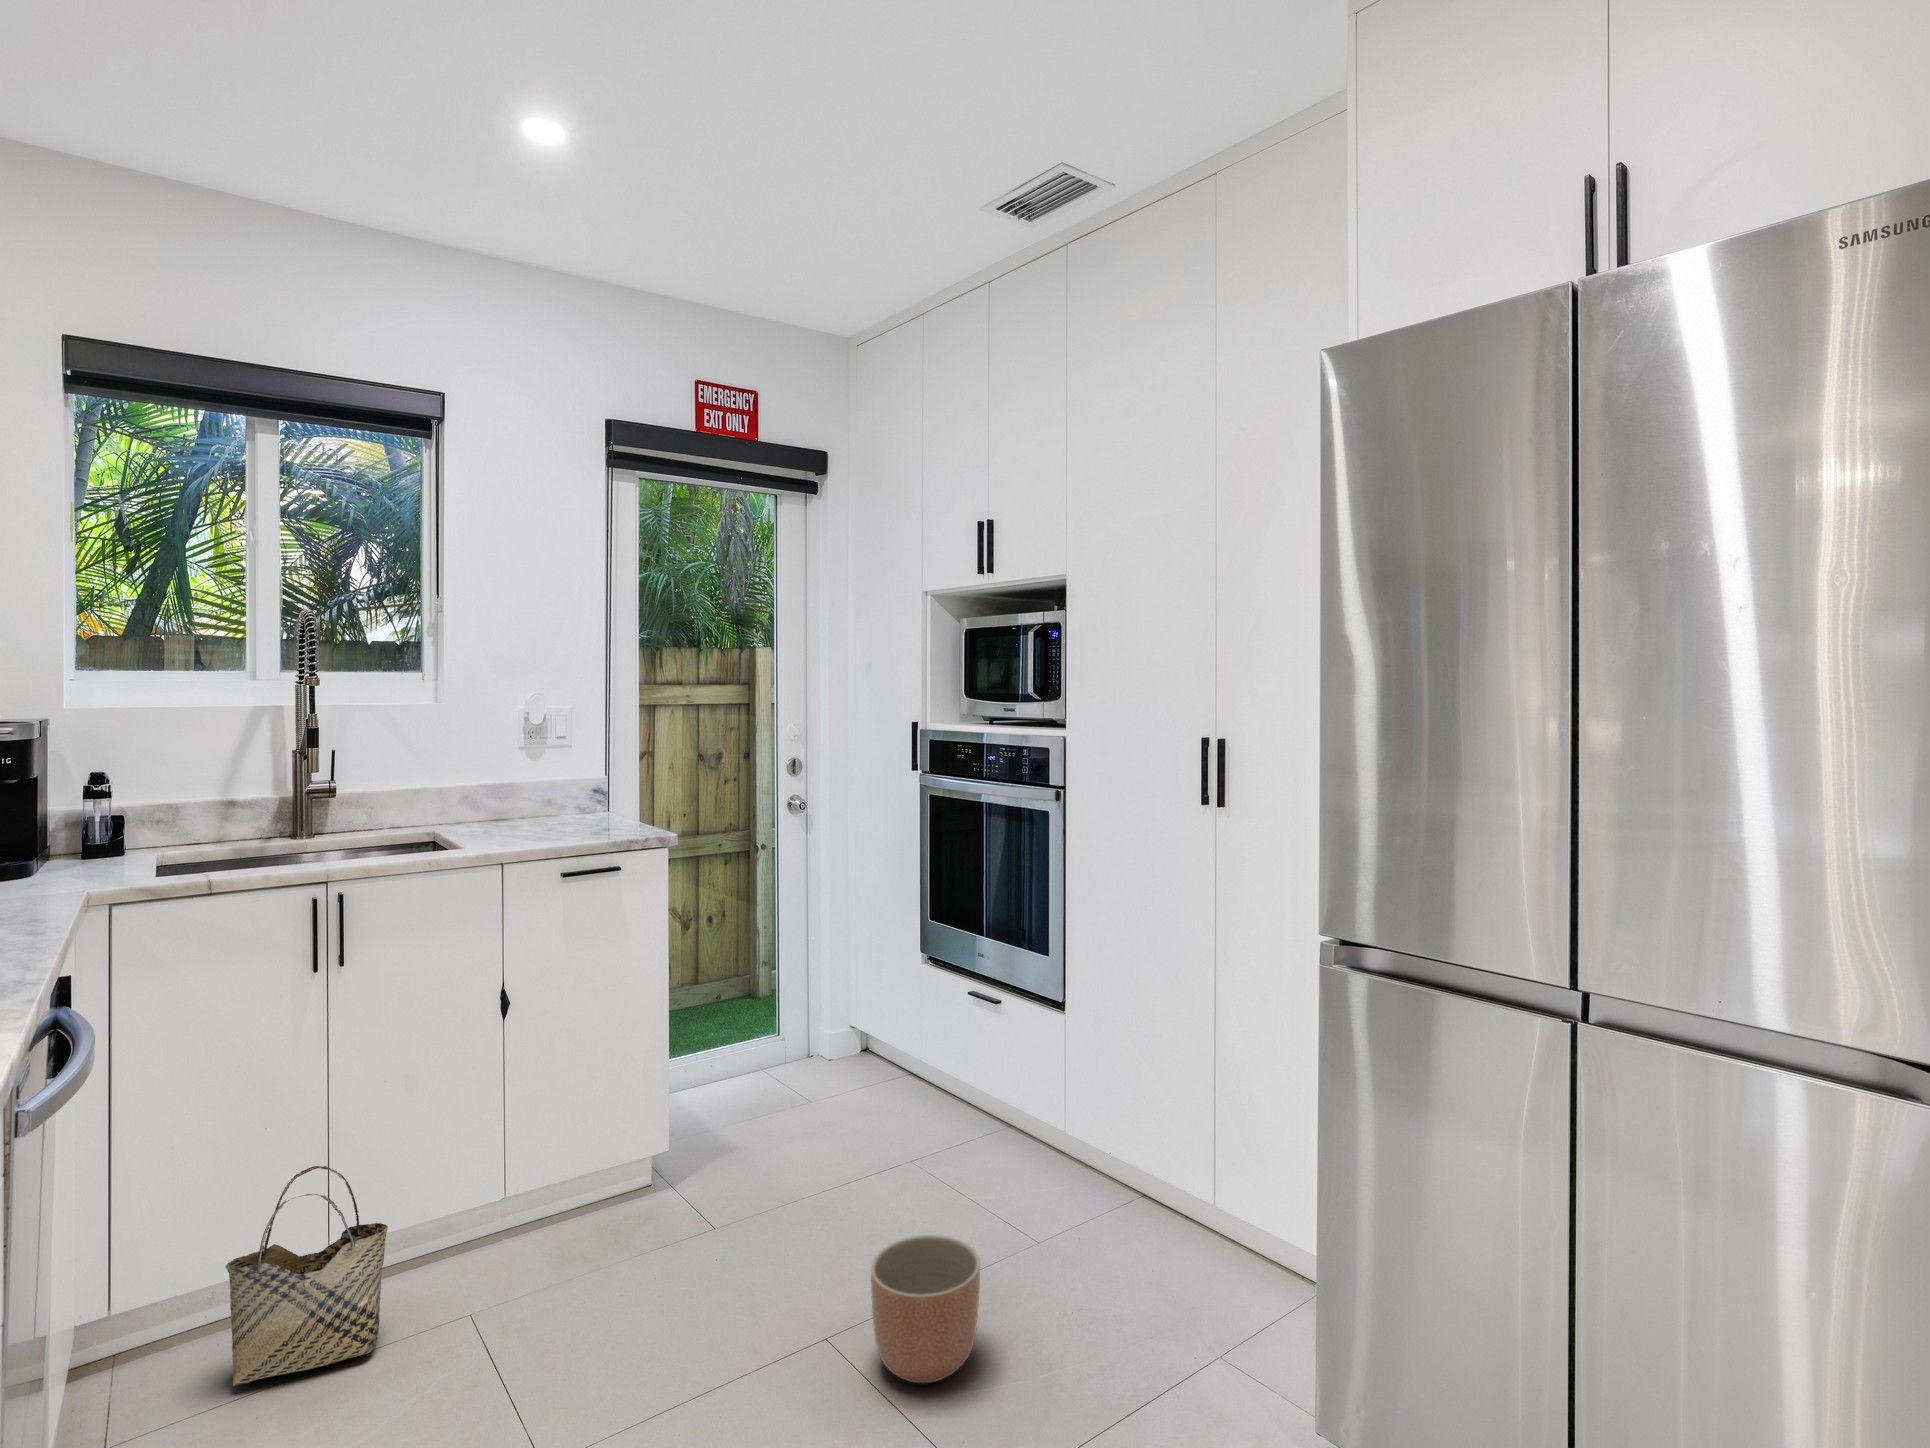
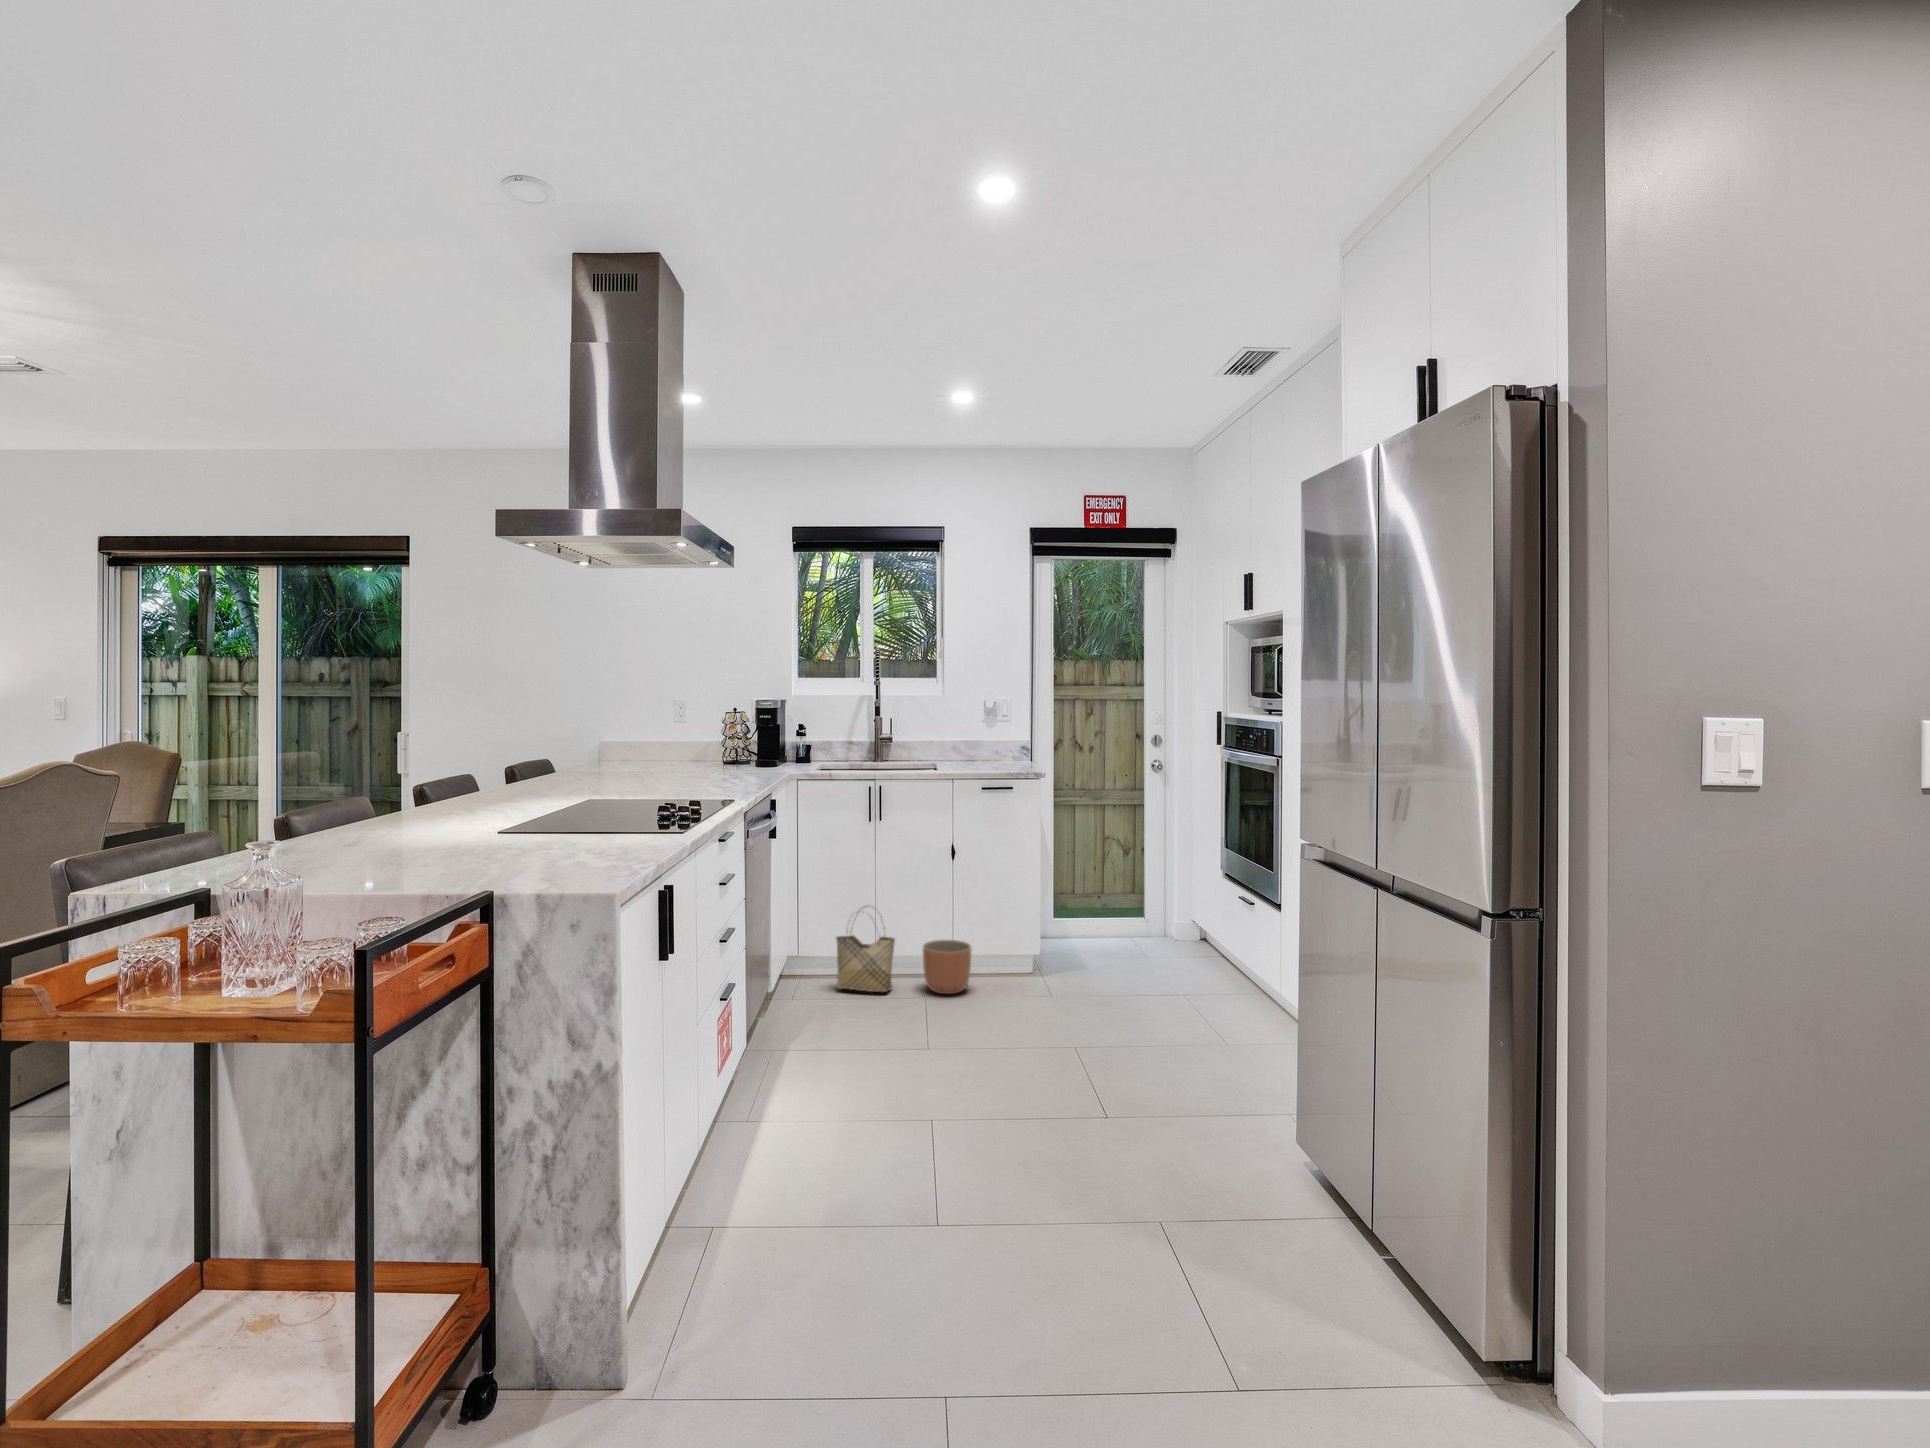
planter: present [871,1235,980,1383] -> present [923,939,972,994]

